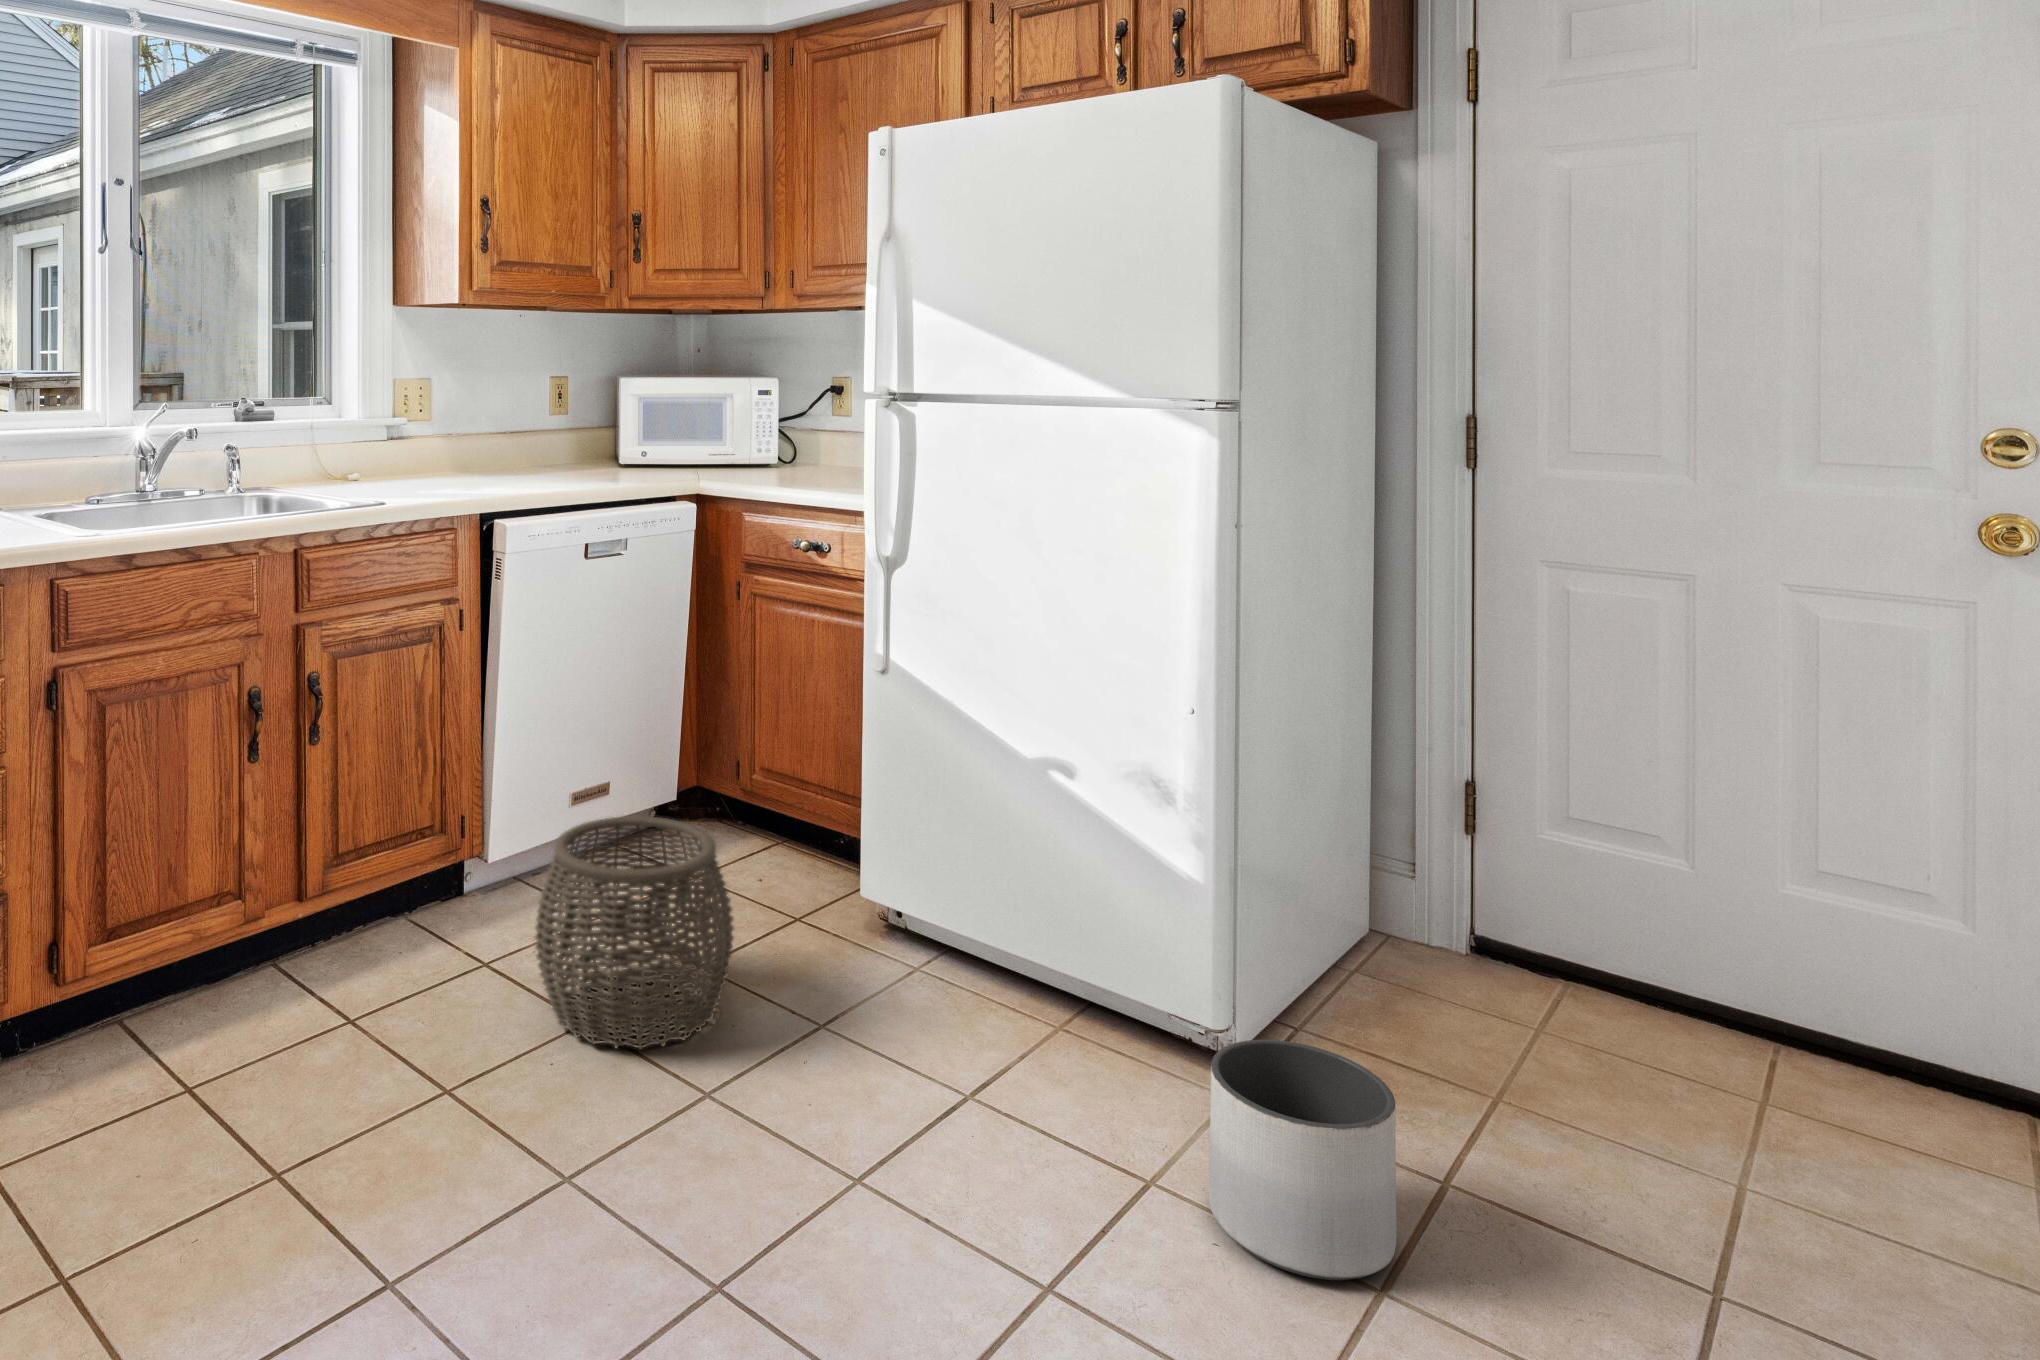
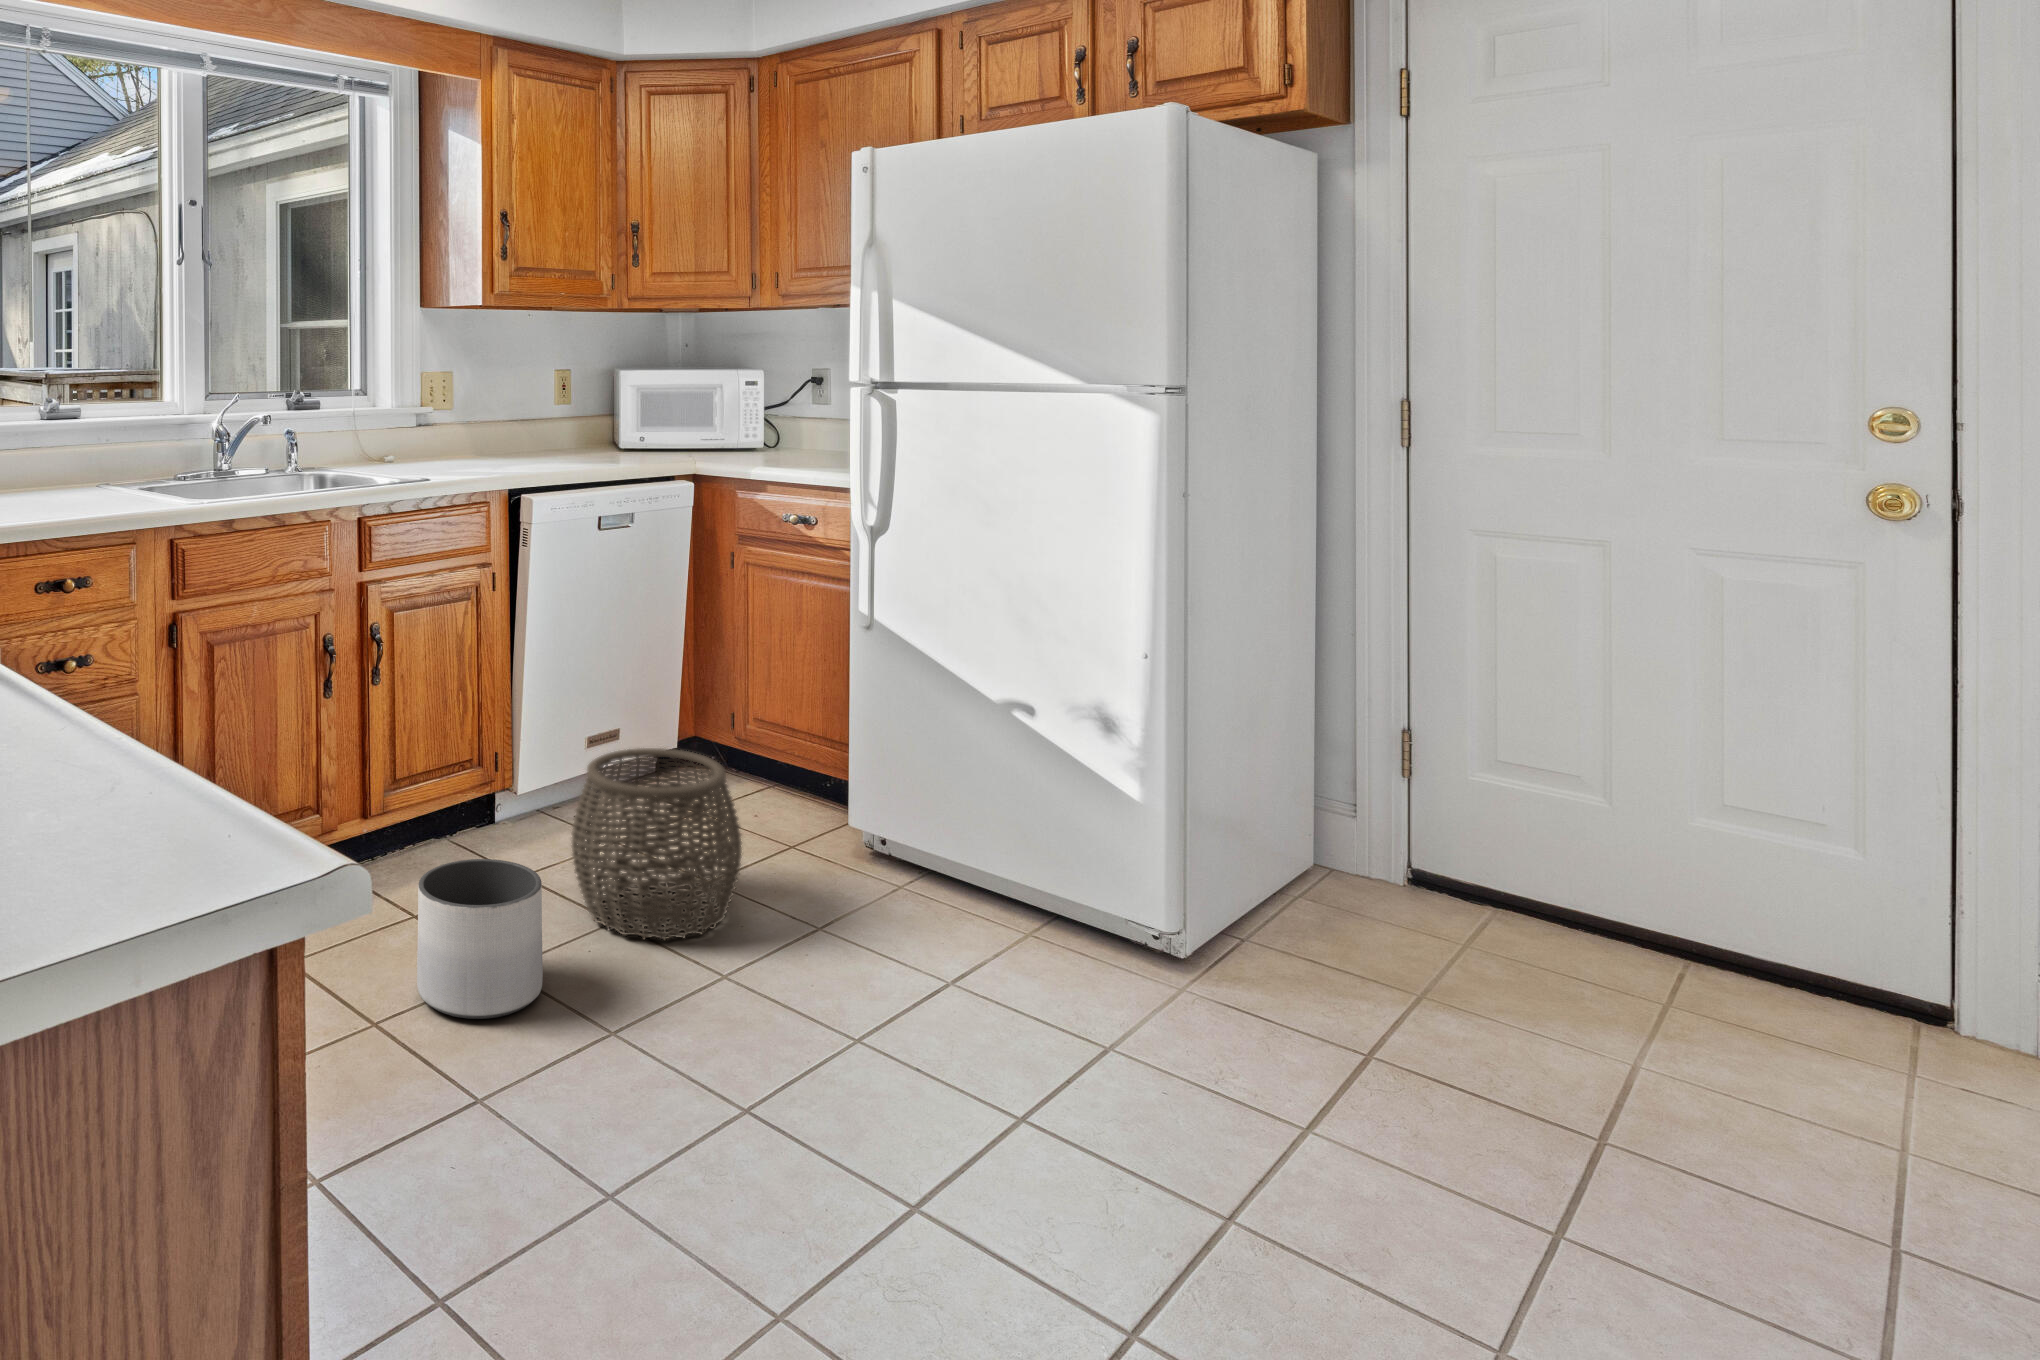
planter: present [1209,1040,1397,1280] -> present [417,859,543,1019]

